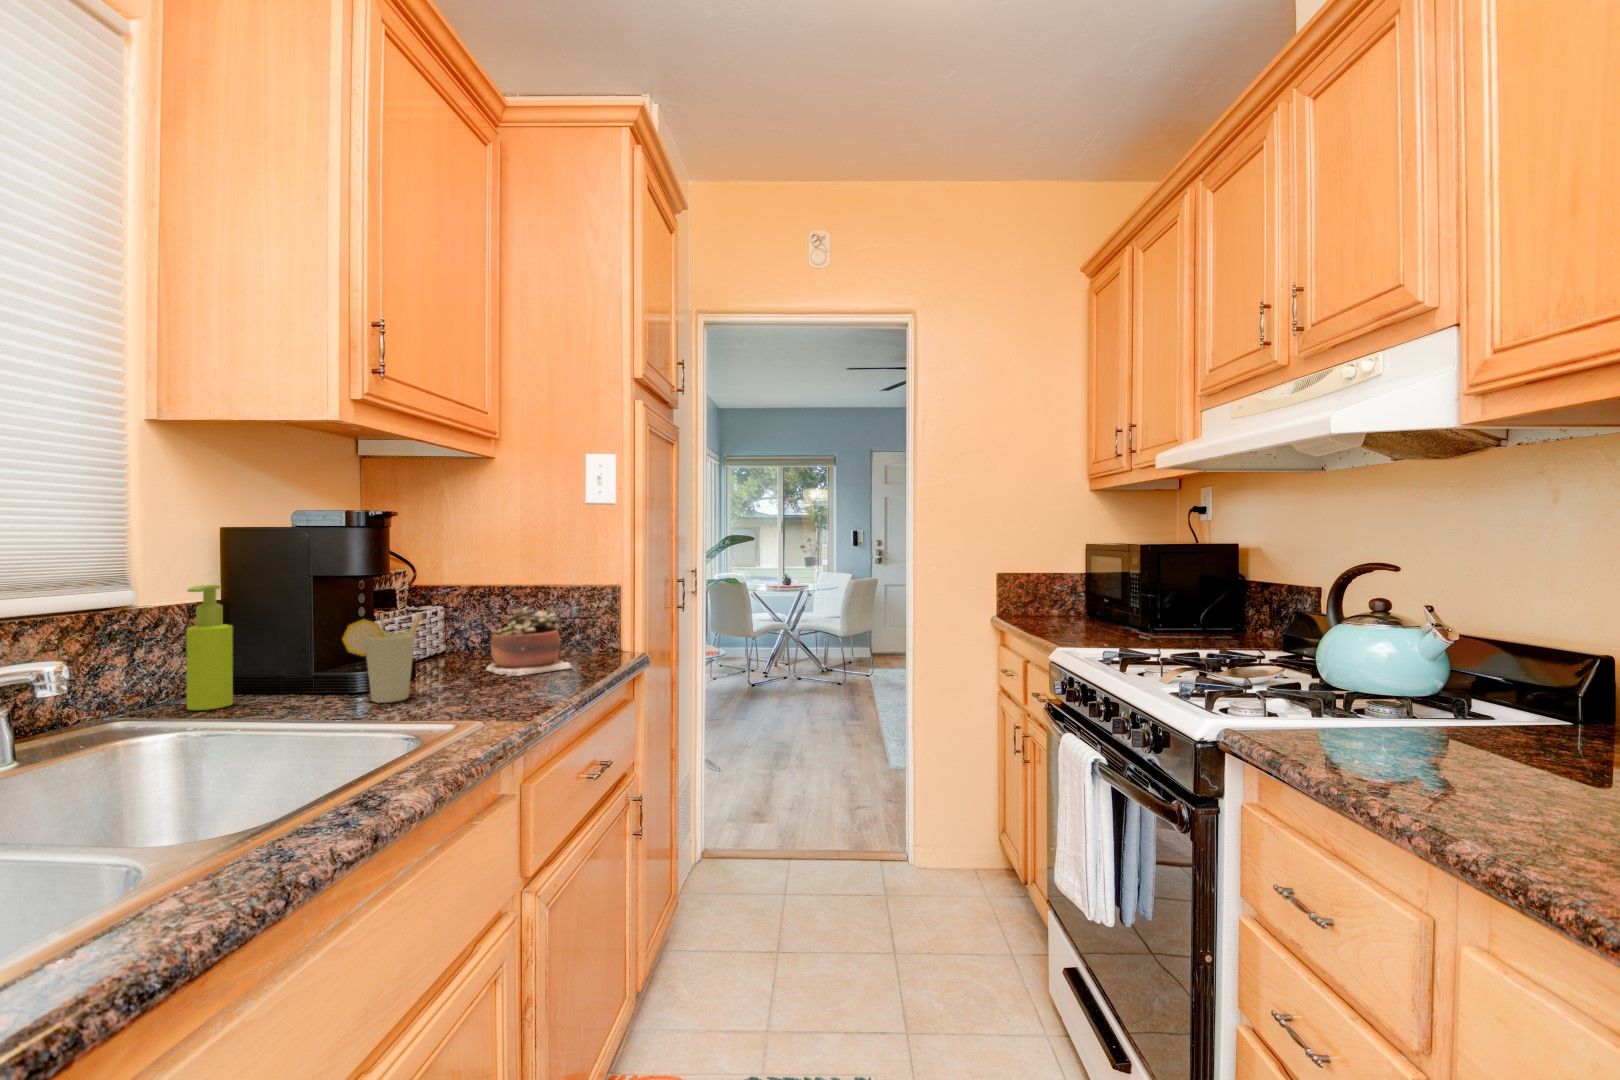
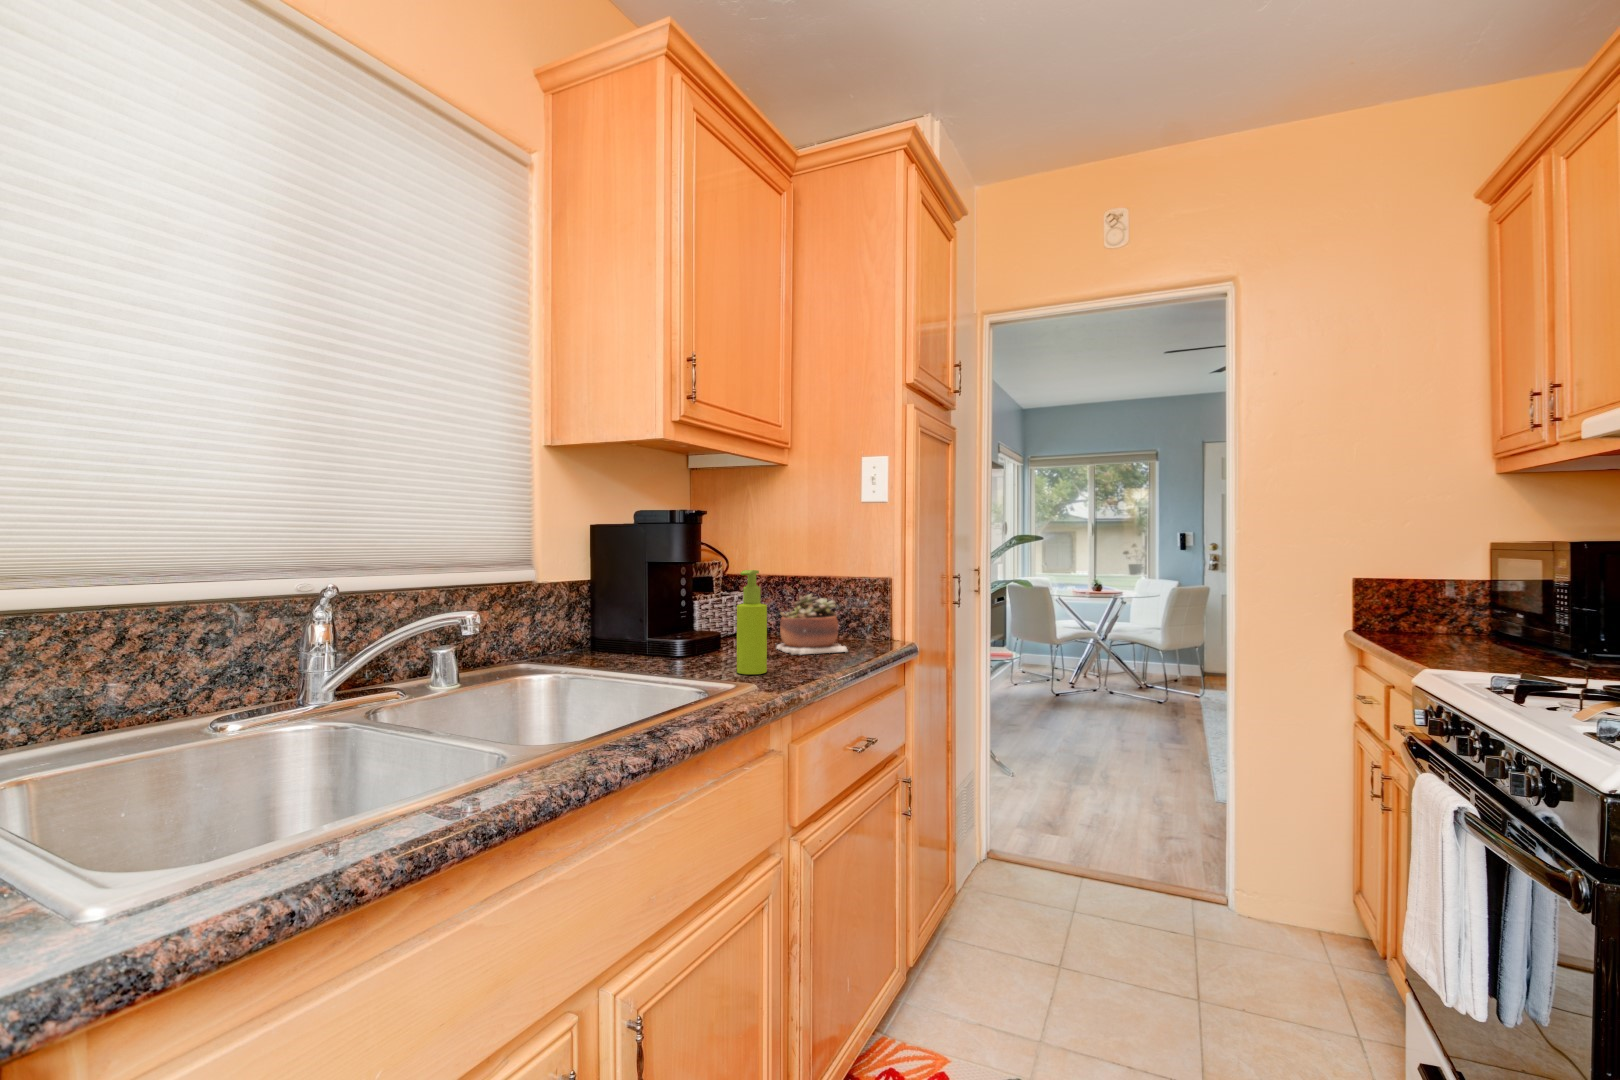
soap dispenser: present [186,585,233,710] -> present [737,570,767,674]
cup: present [342,613,422,703] -> none [662,593,721,666]

